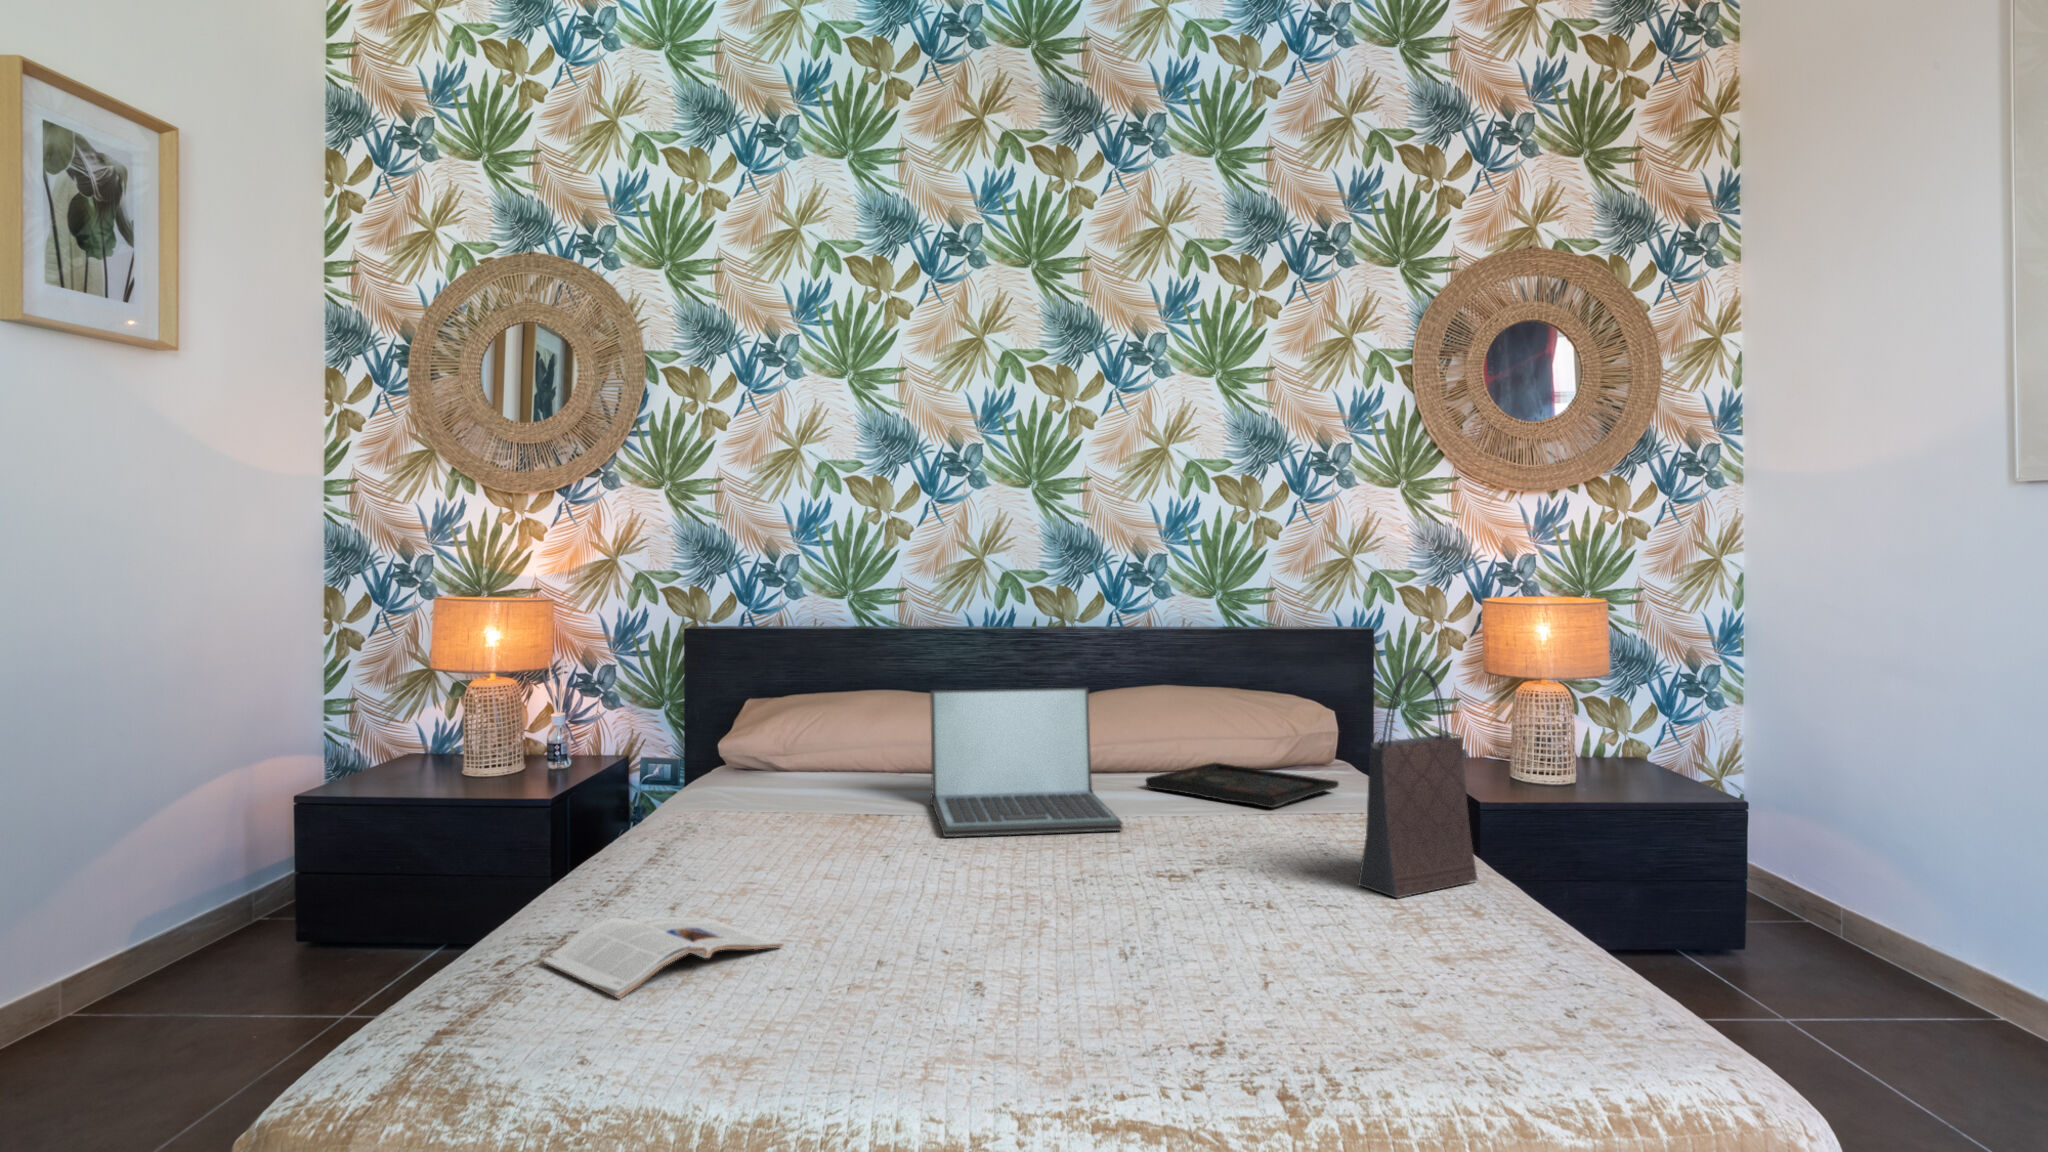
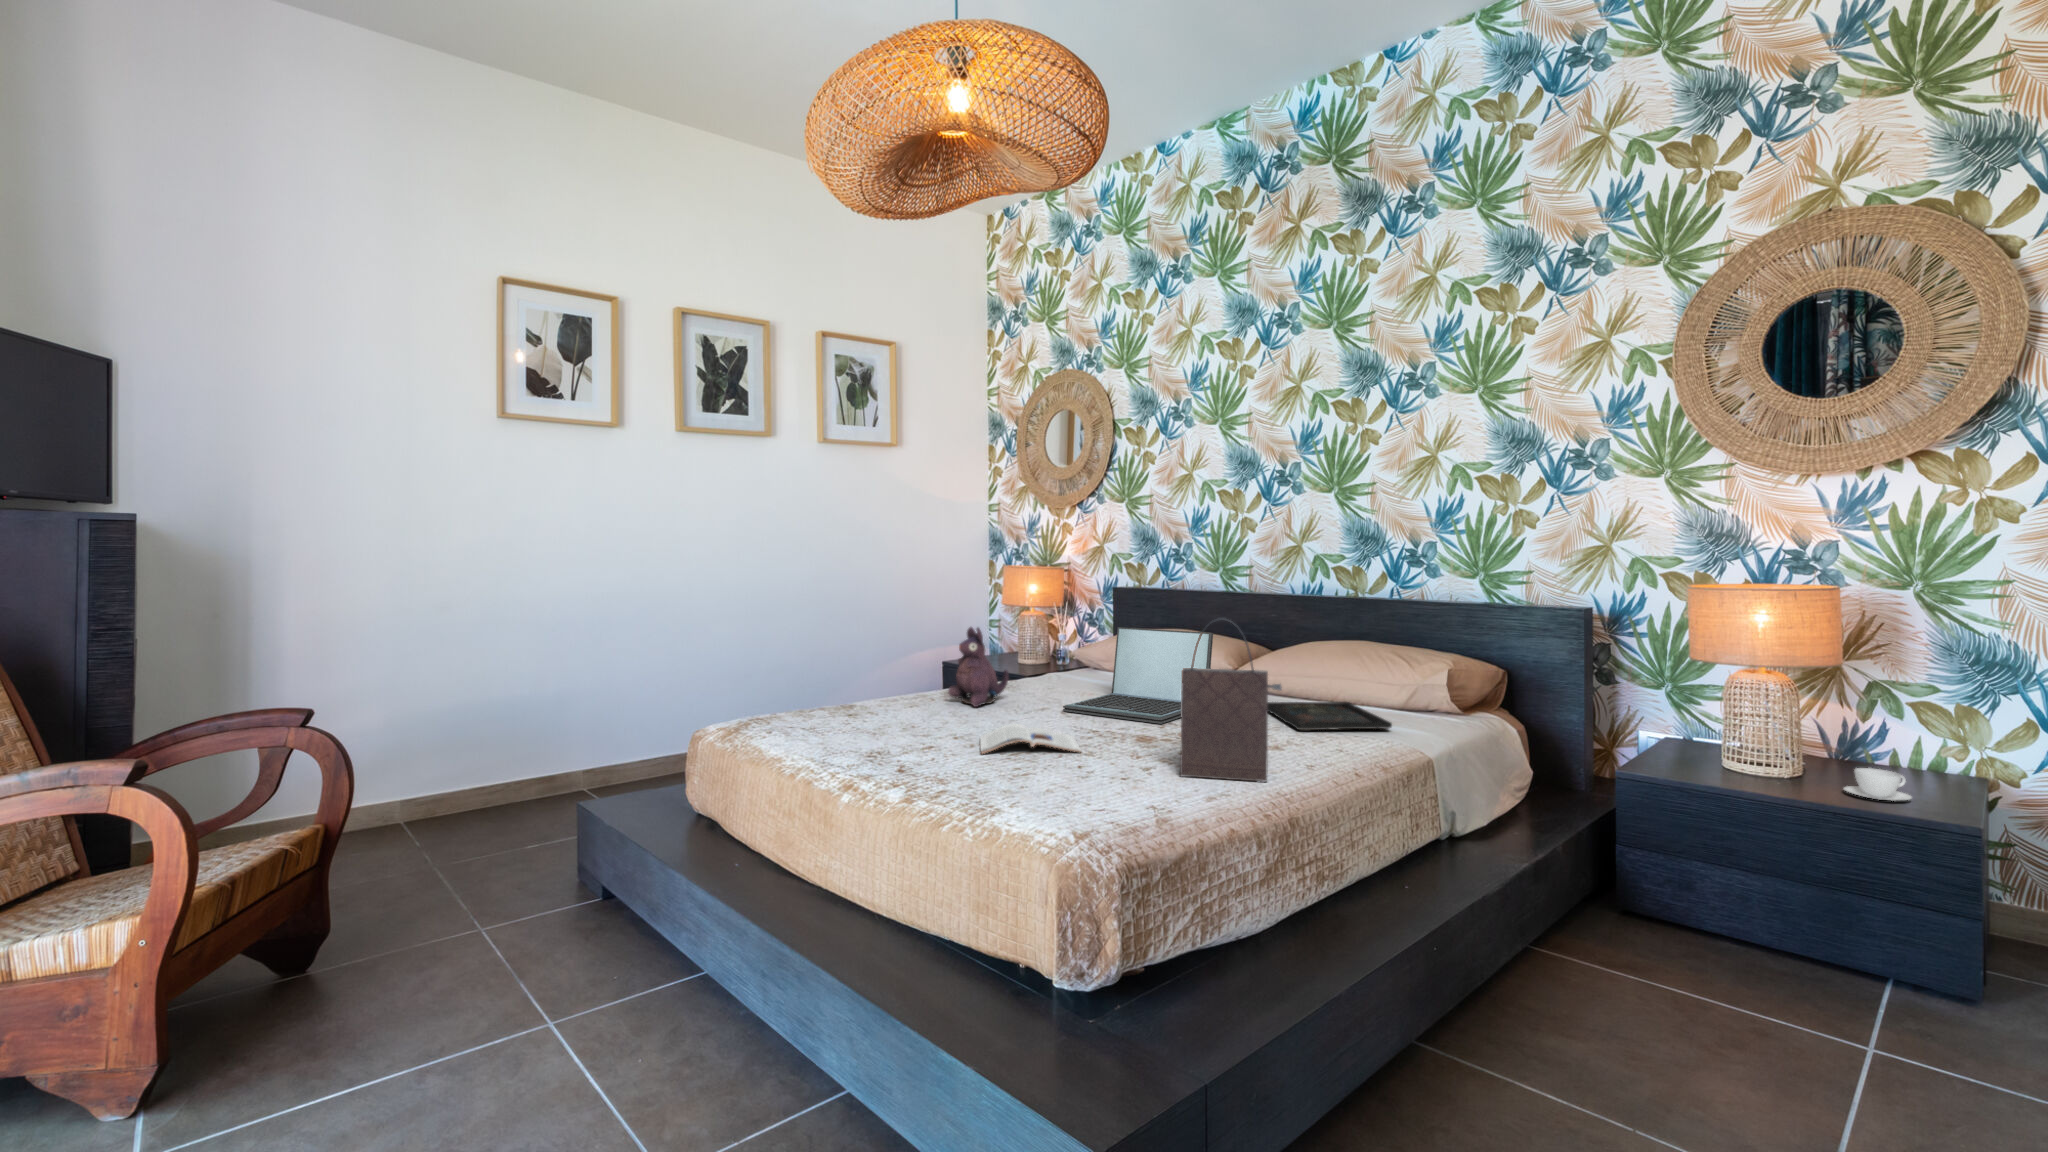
plush toy: none [716,712,811,858] -> present [948,627,1008,707]
teacup: none [1616,762,1667,790] -> present [1844,768,1911,801]
magazine: present [543,917,783,999] -> present [980,724,1081,754]

